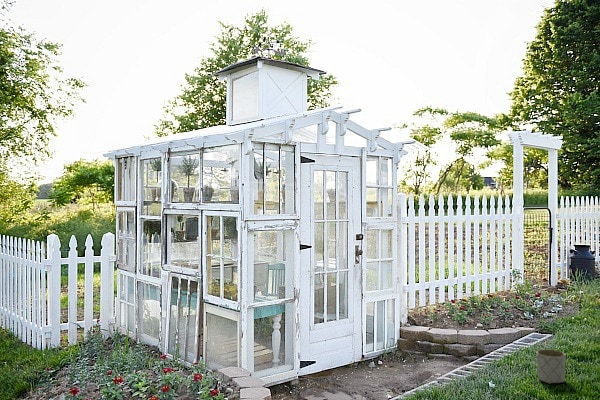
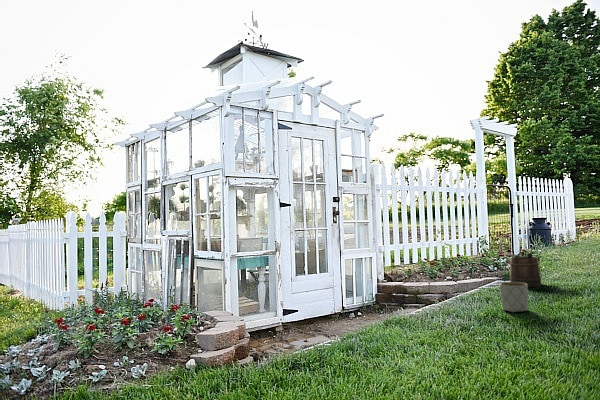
bucket: none [547,308,581,347] -> present [510,253,542,287]

